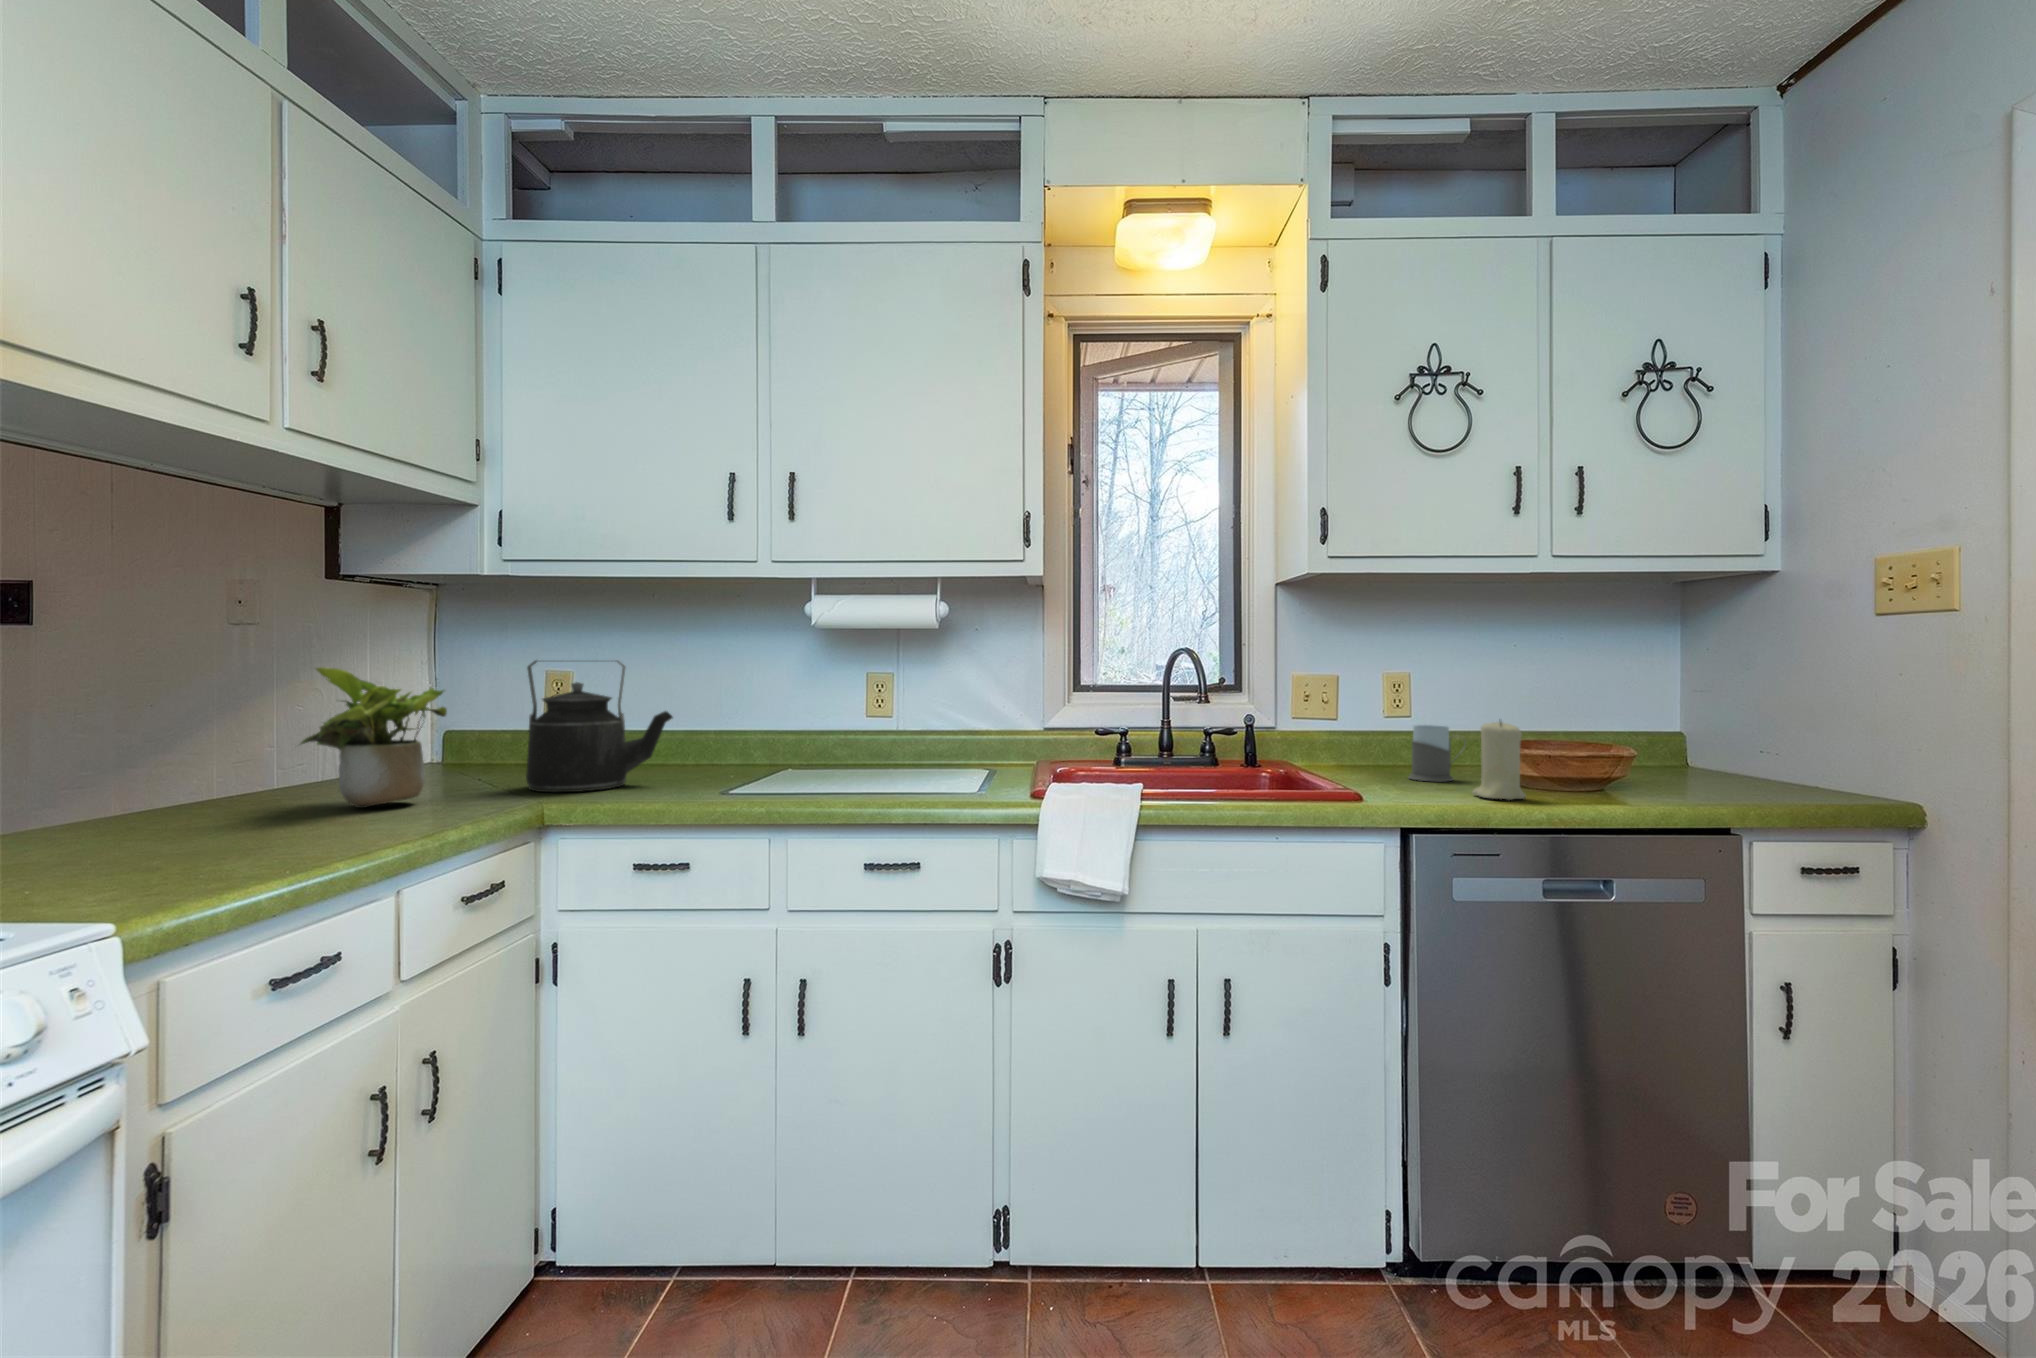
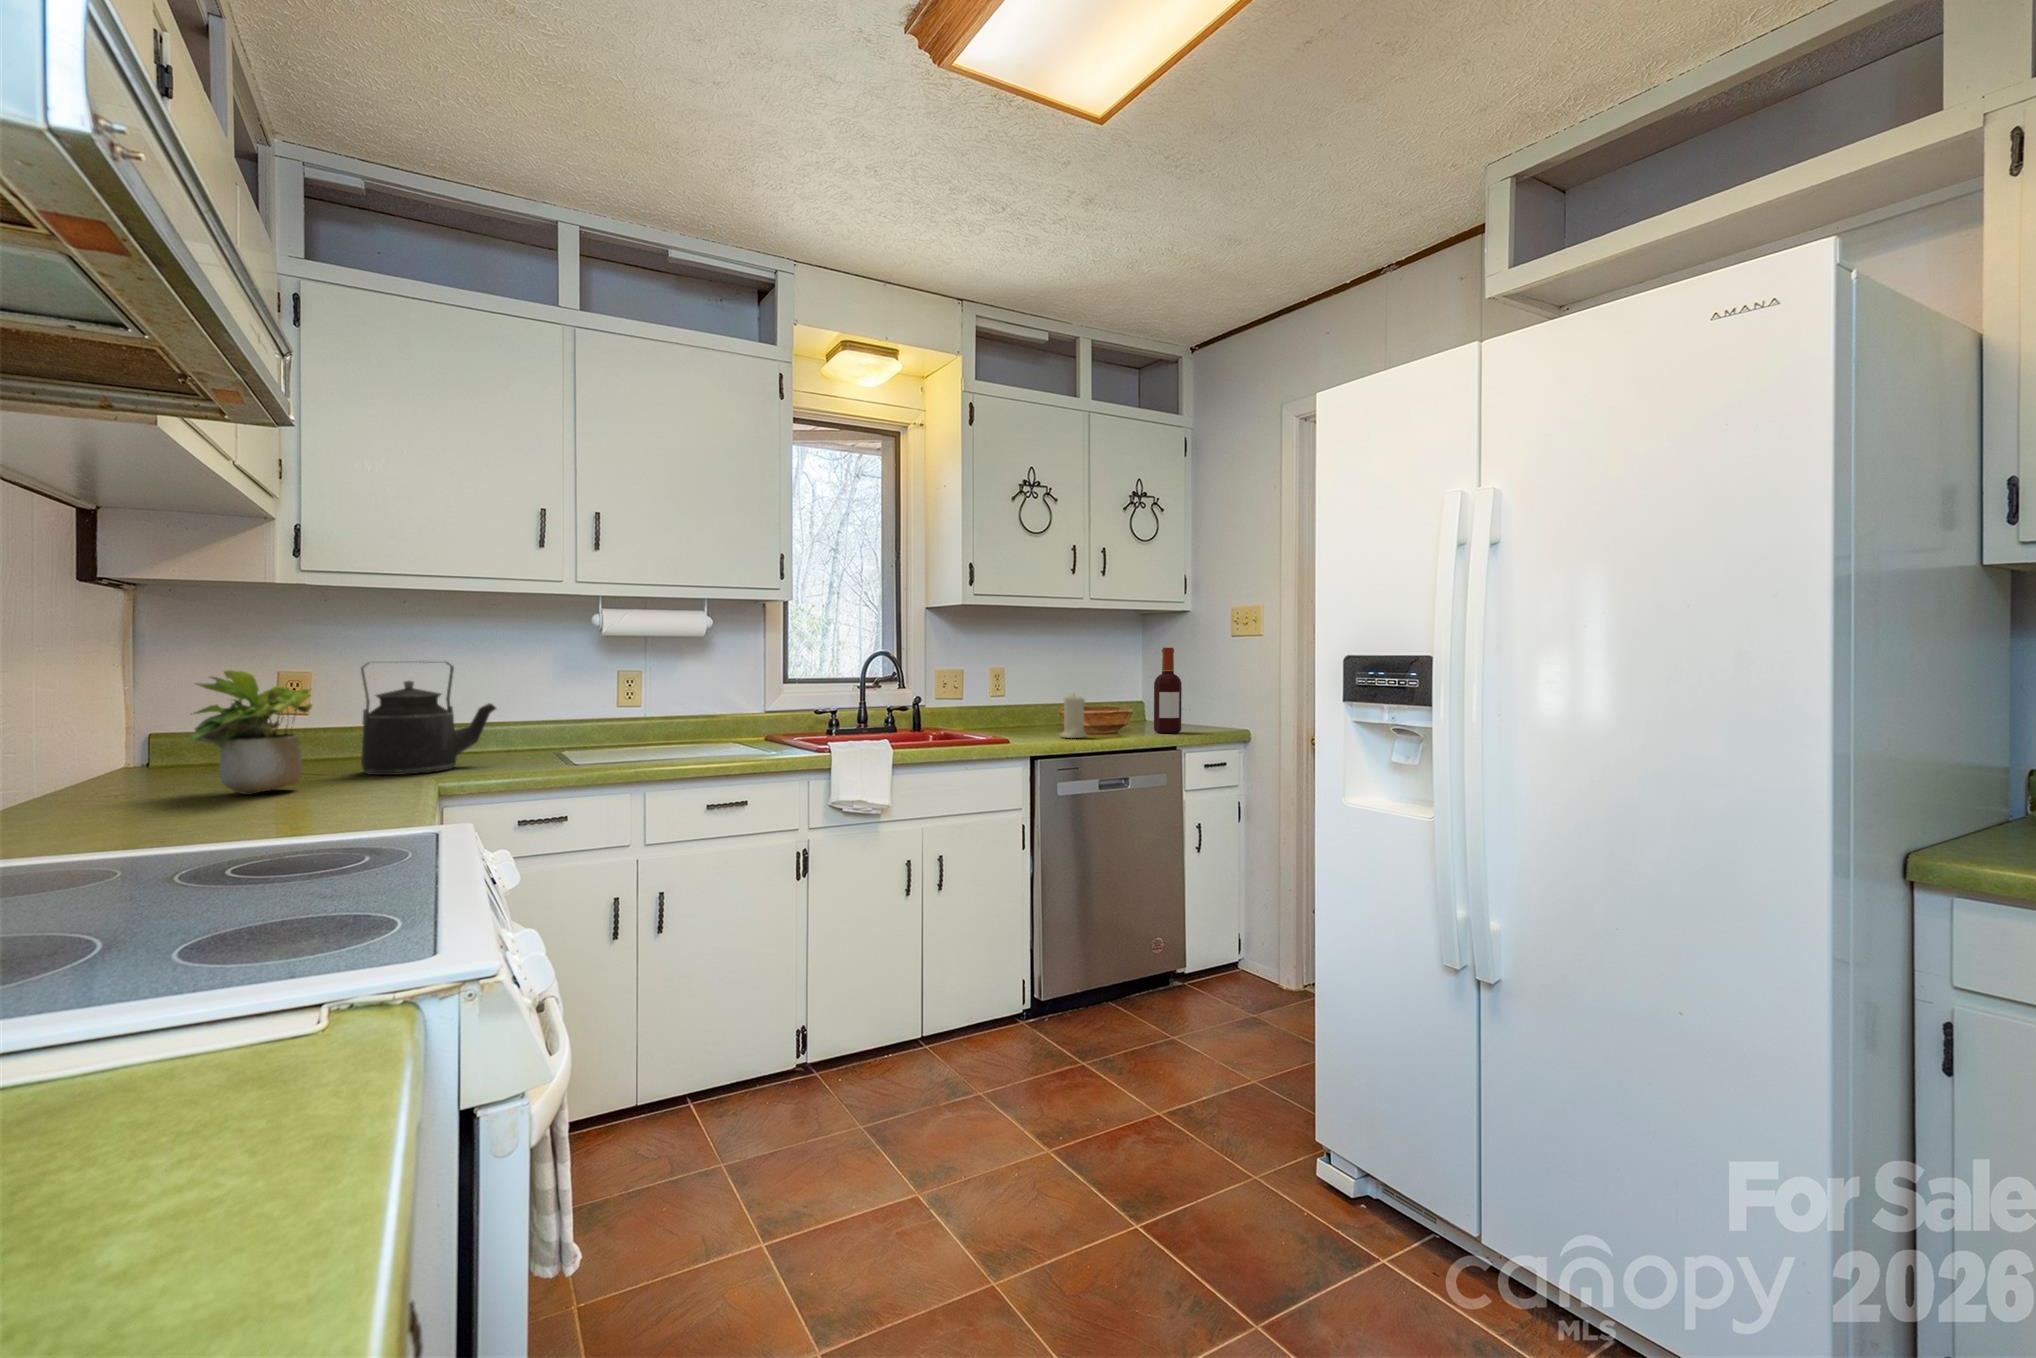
bottle: none [1679,639,1745,802] -> present [1154,648,1182,733]
mug: present [1409,725,1465,781] -> none [1015,699,1046,732]

